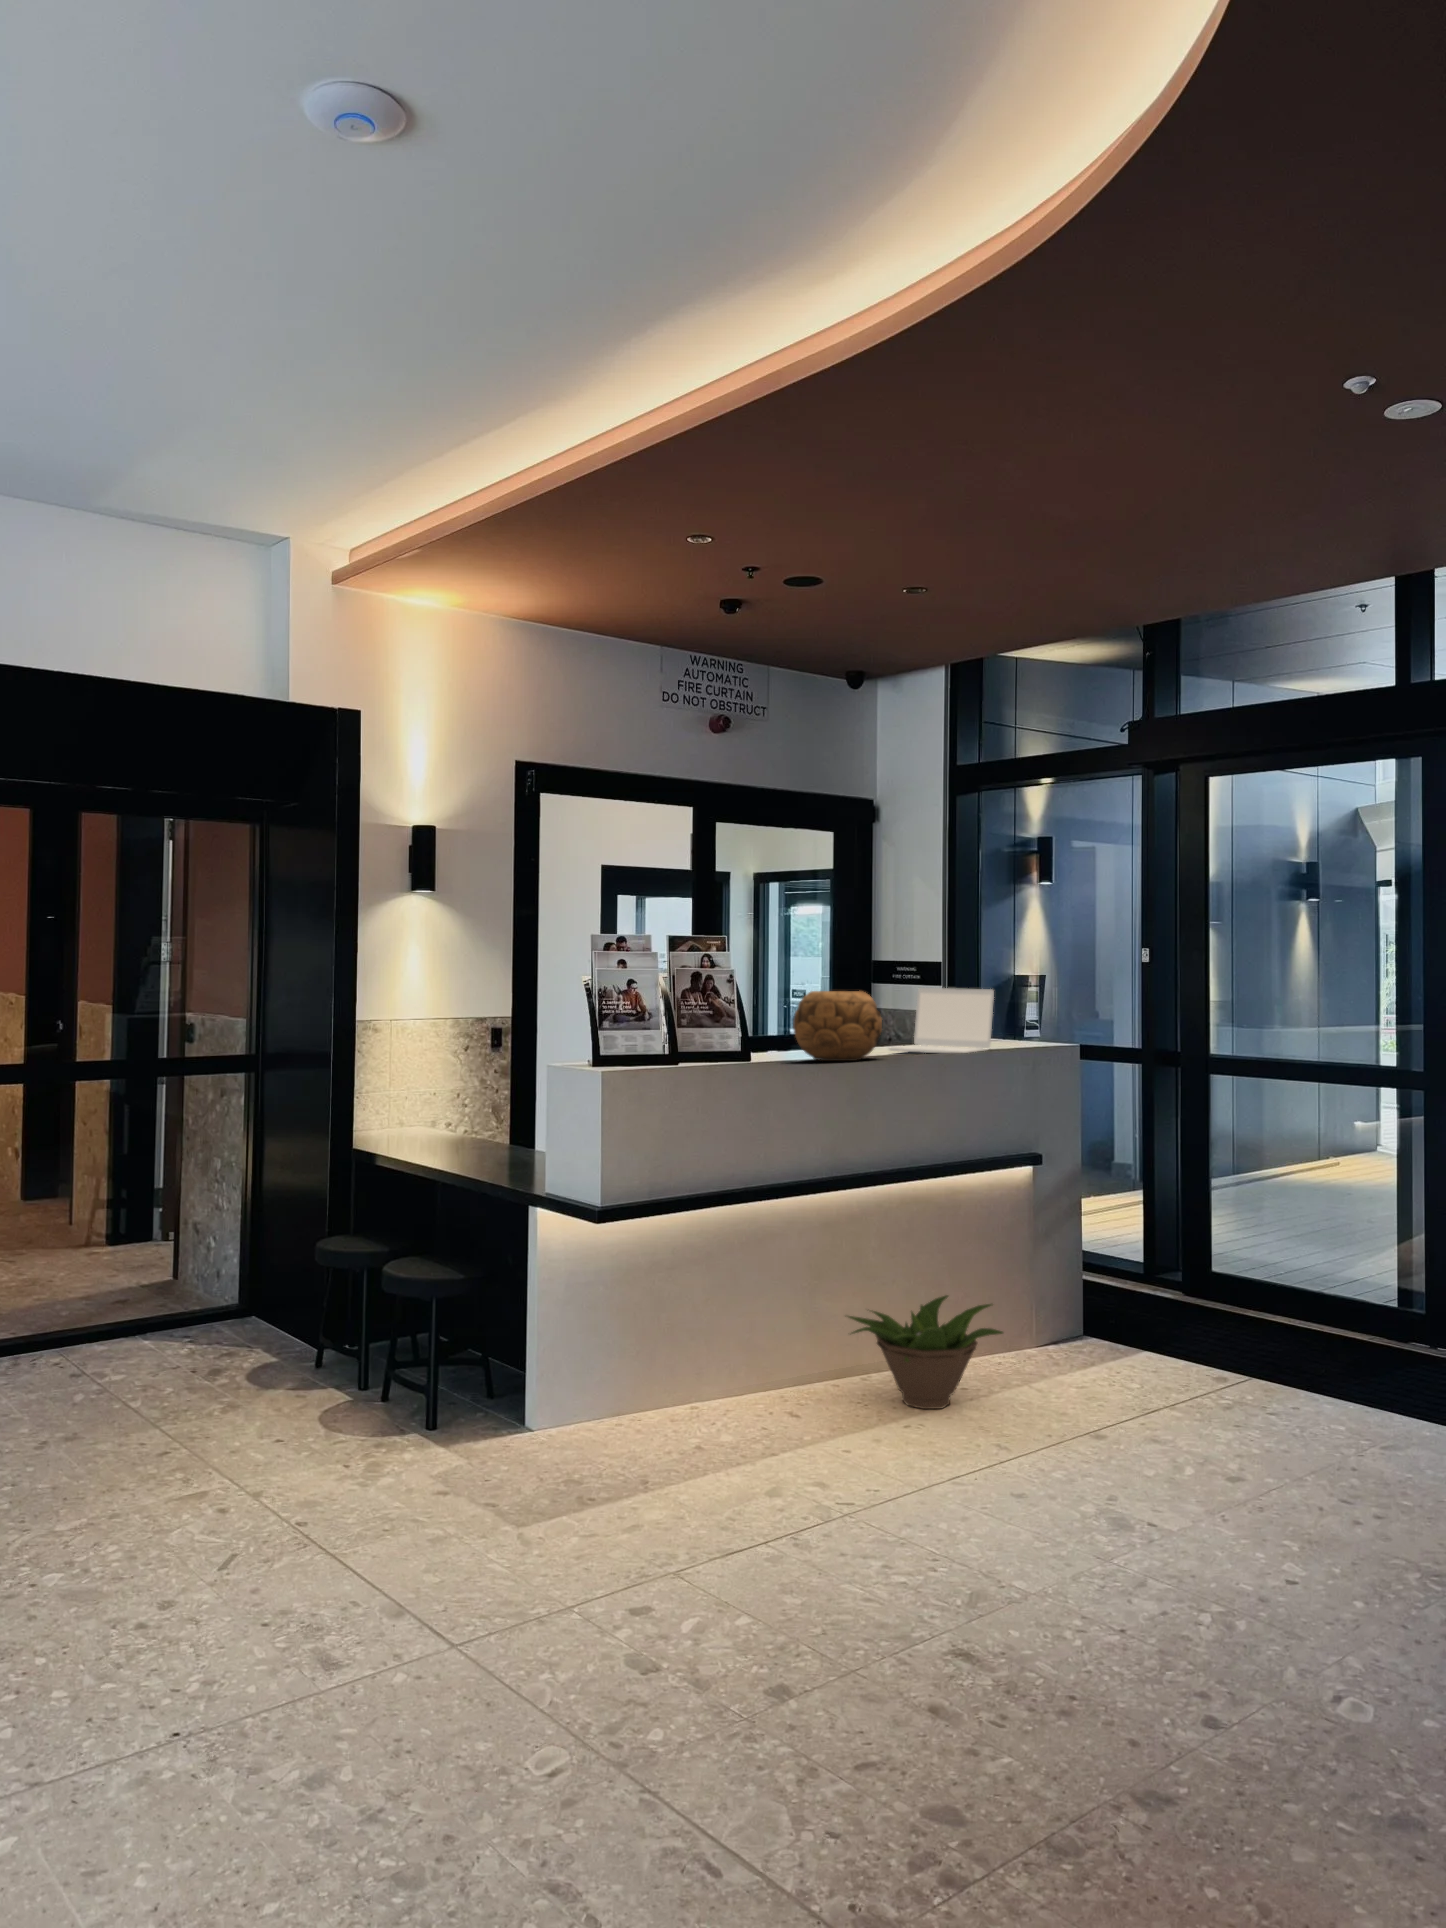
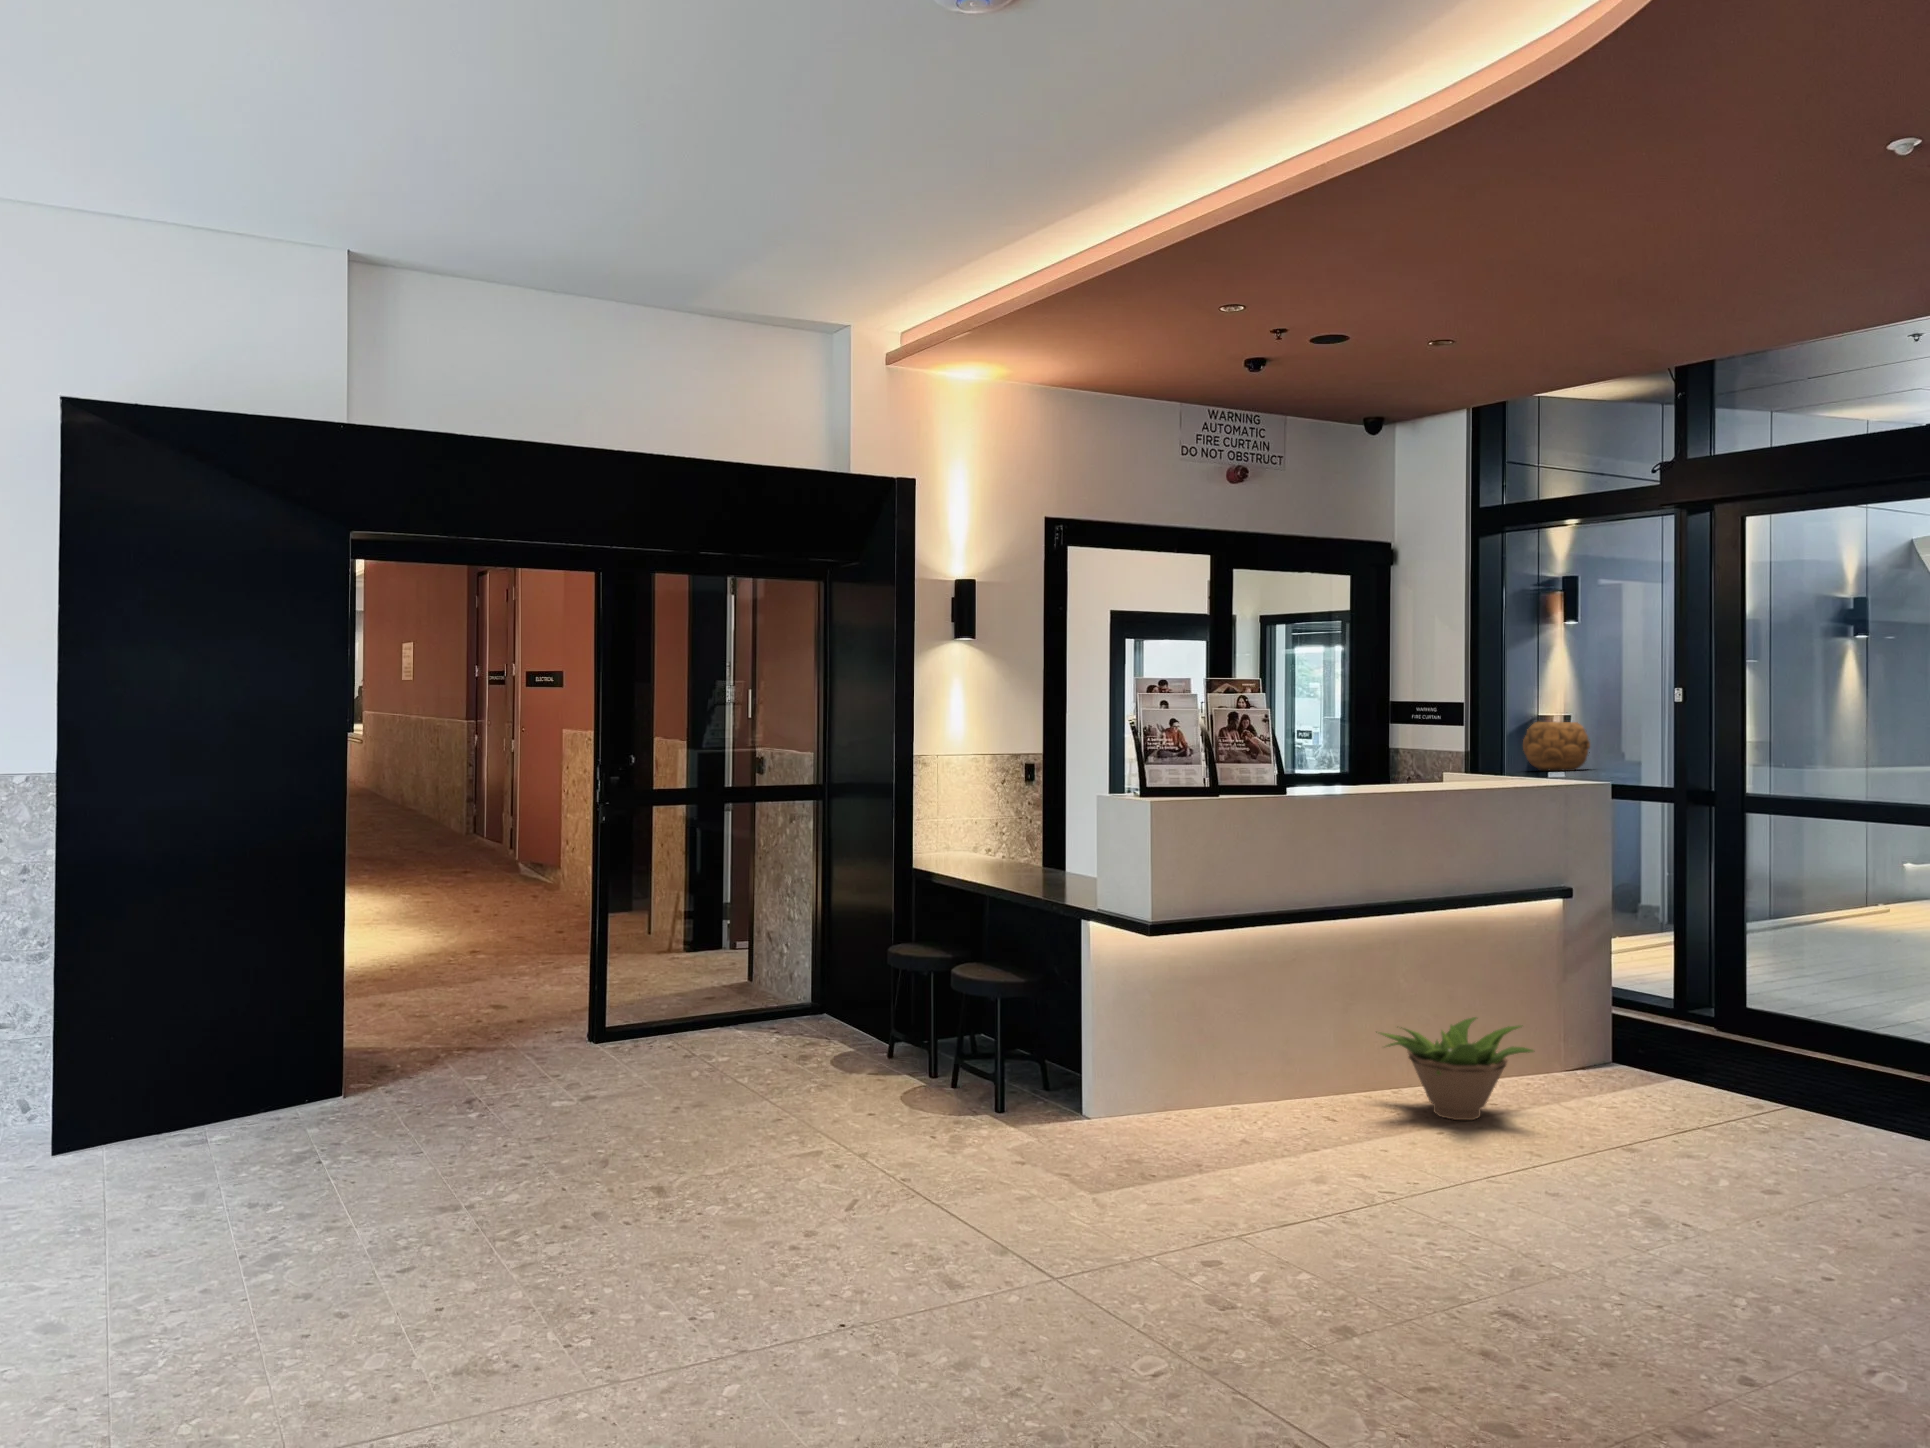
laptop: present [889,988,994,1053] -> none [1416,726,1522,790]
decorative bowl: present [793,991,882,1061] -> present [1523,722,1590,771]

